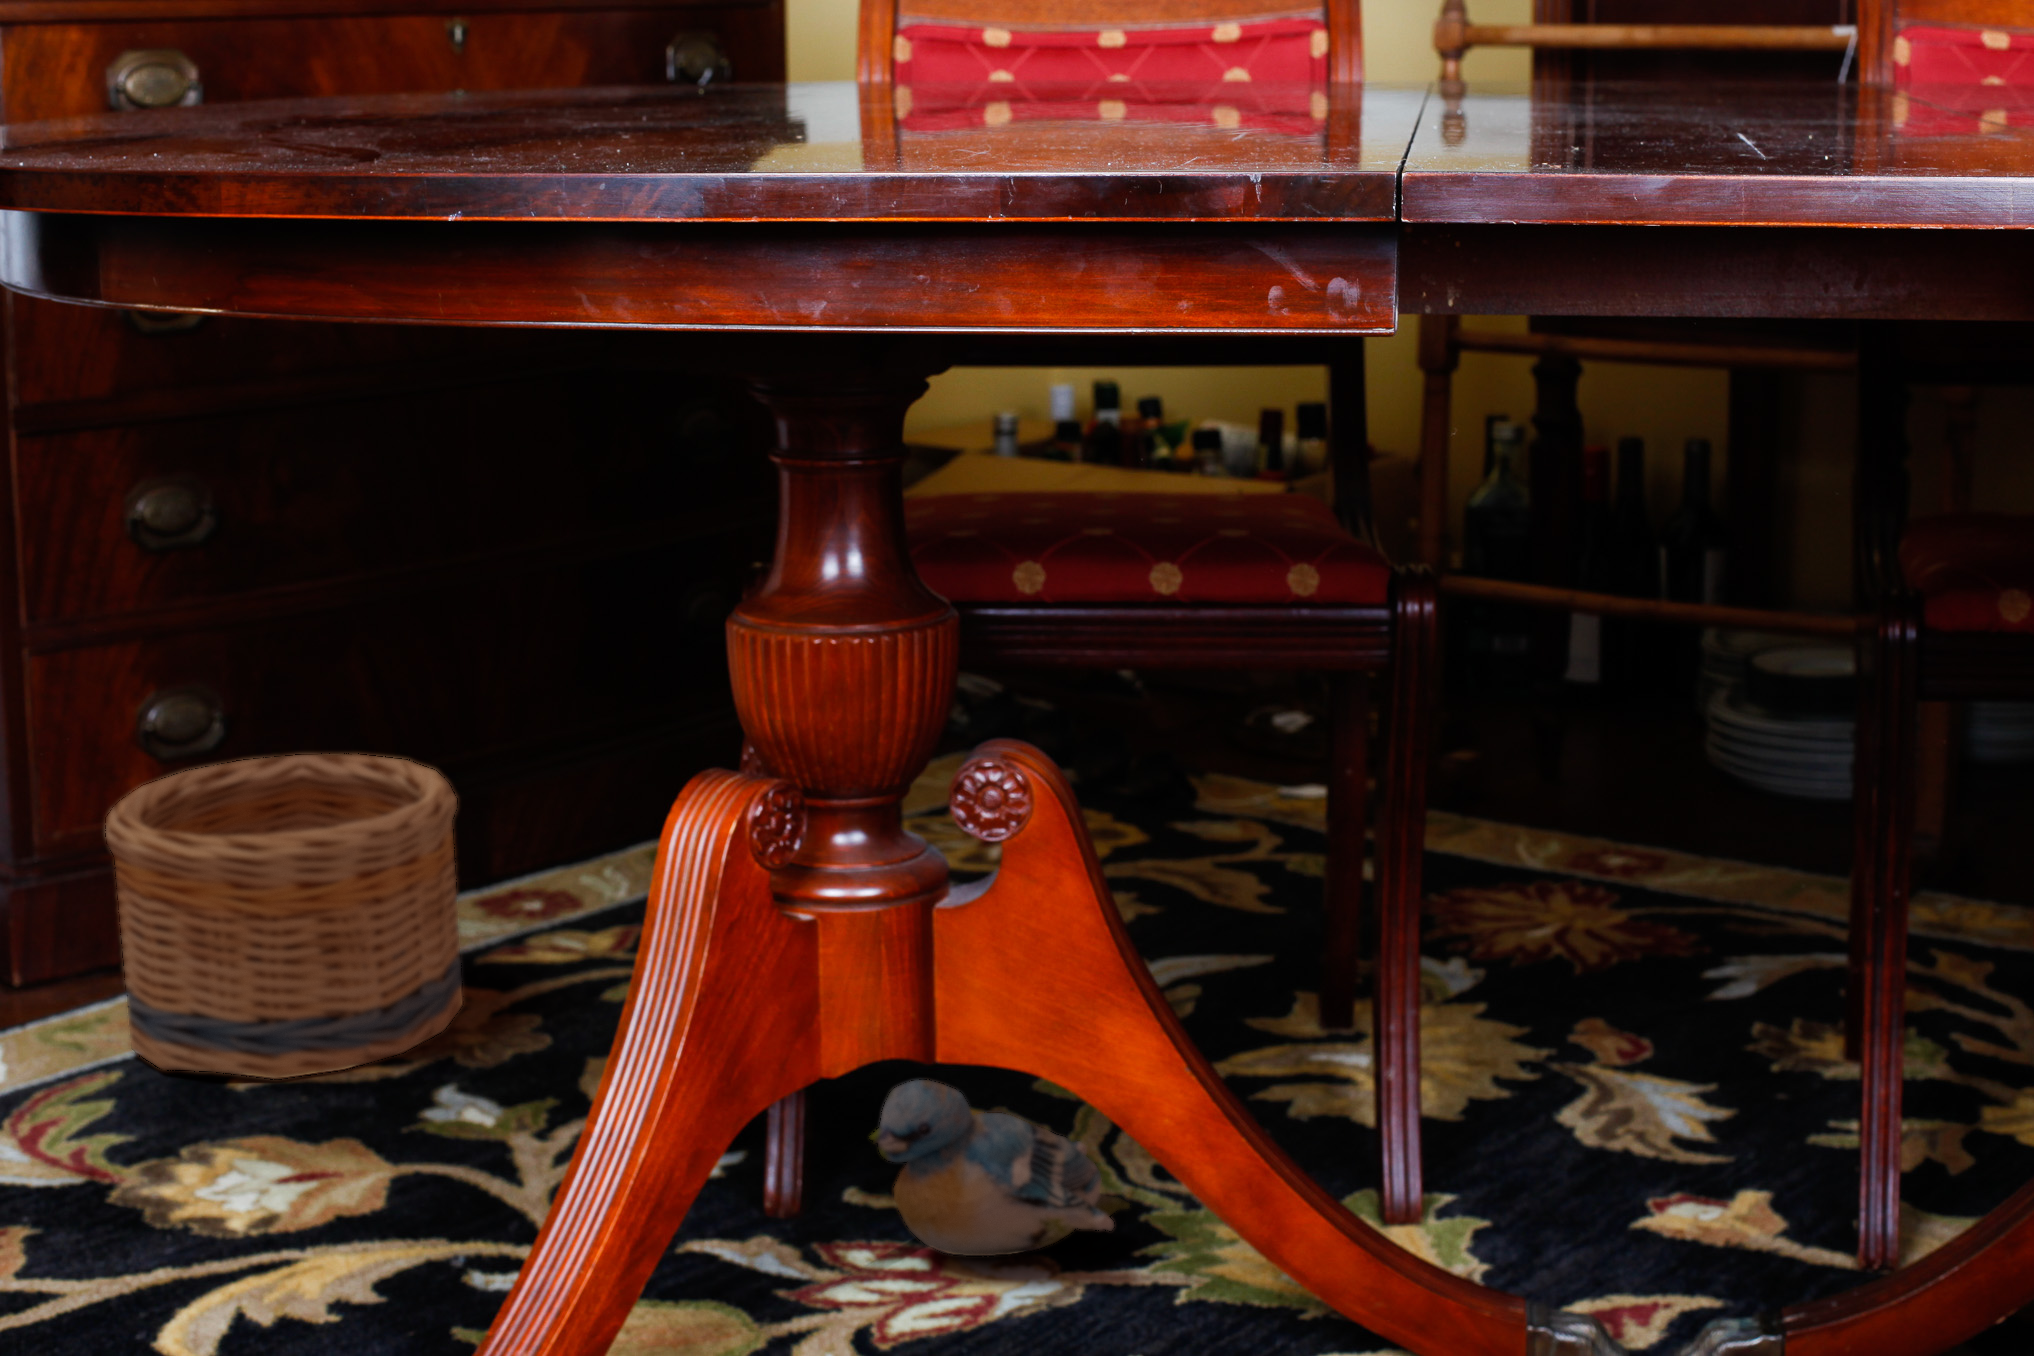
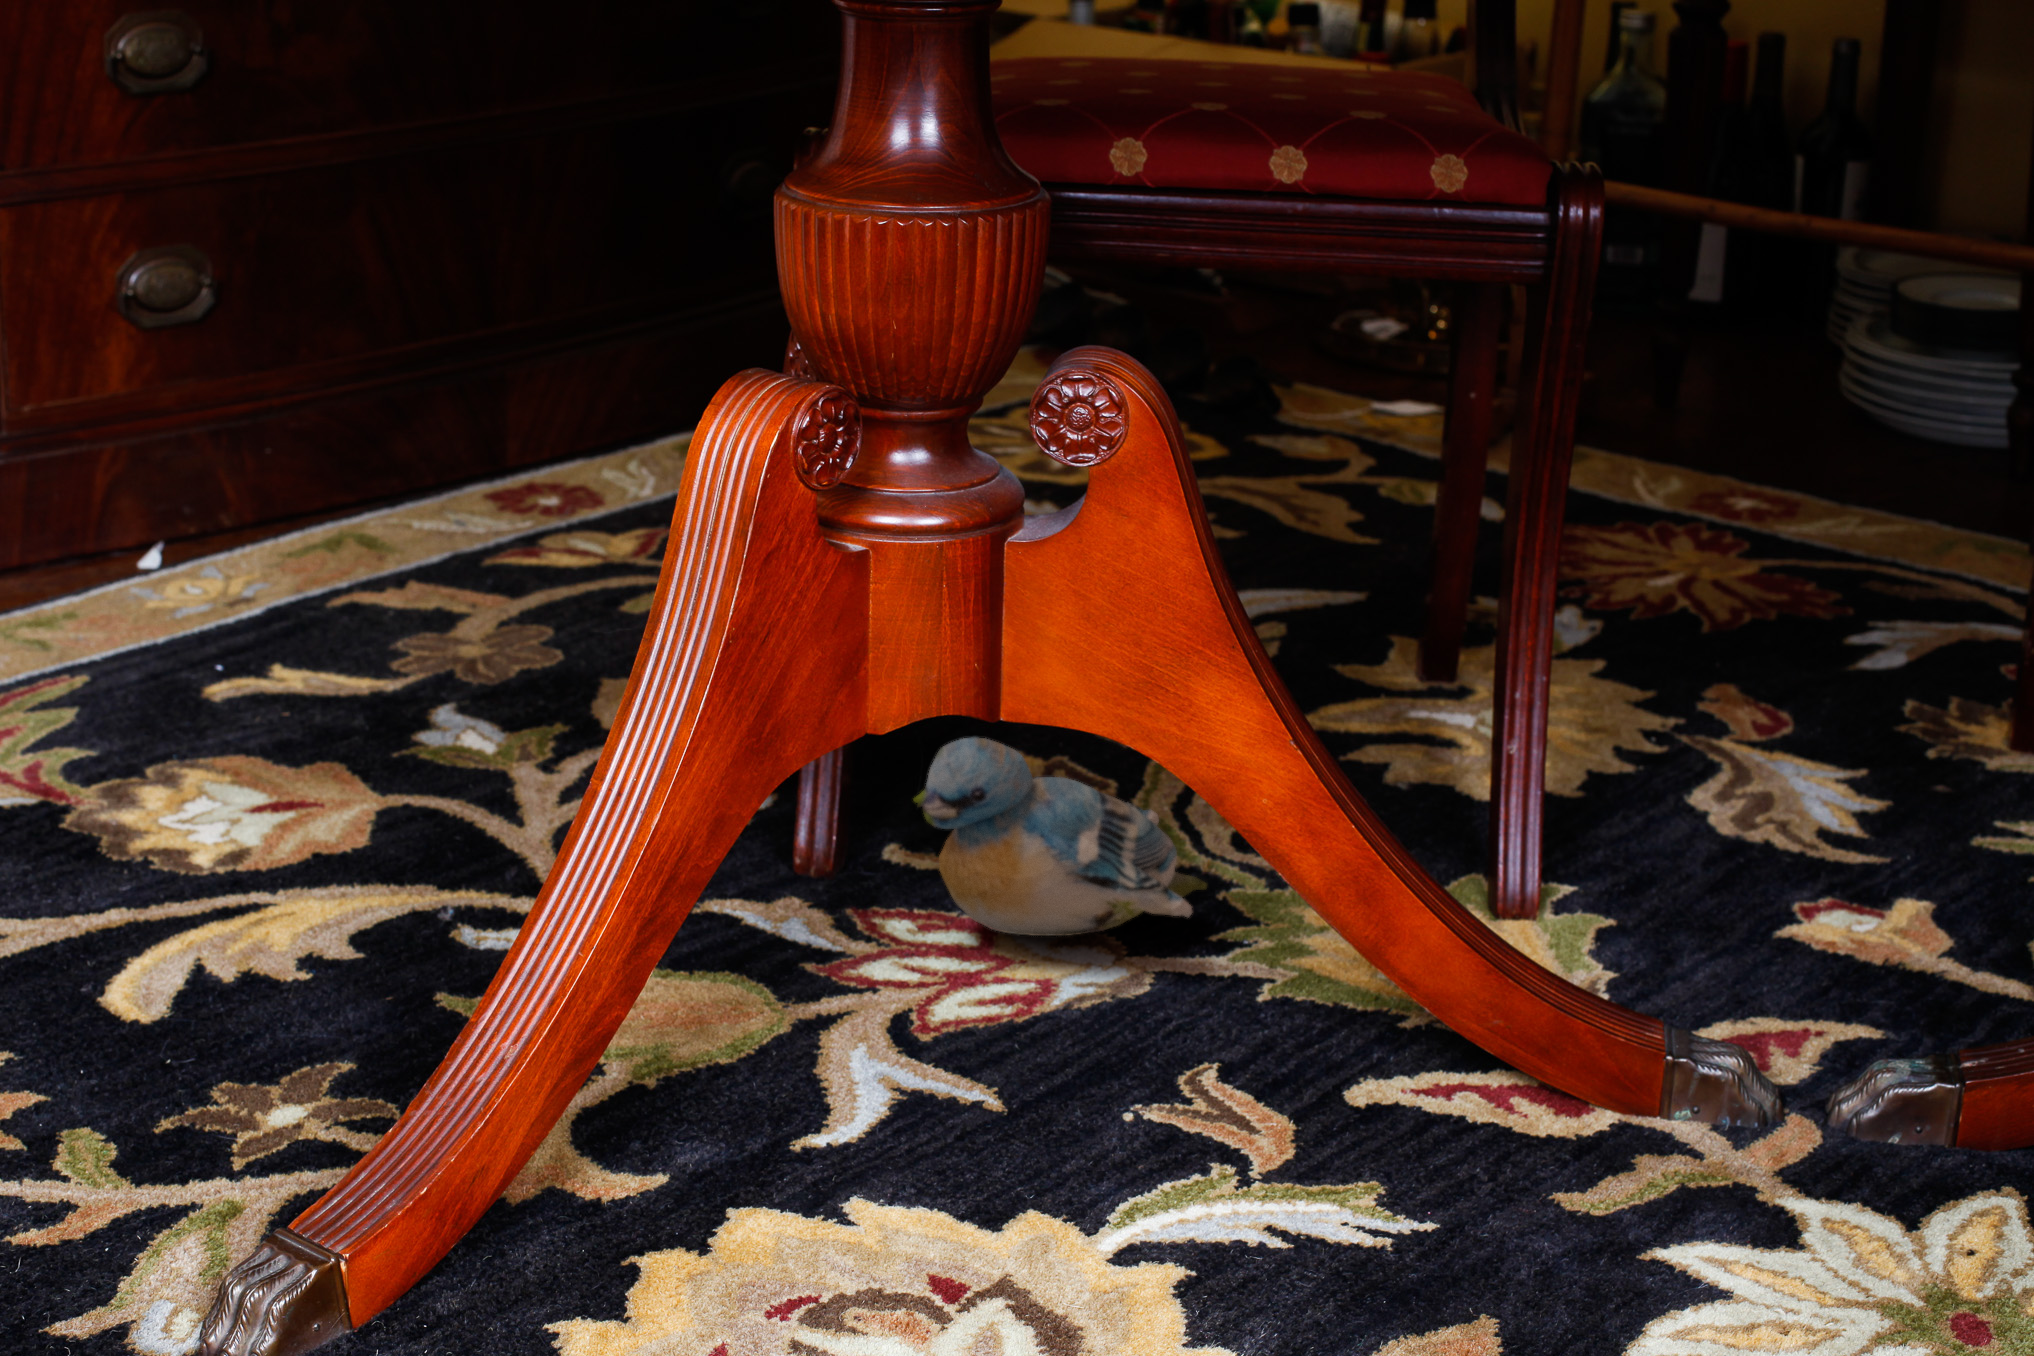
basket: present [106,754,463,1079] -> none [58,330,459,691]

